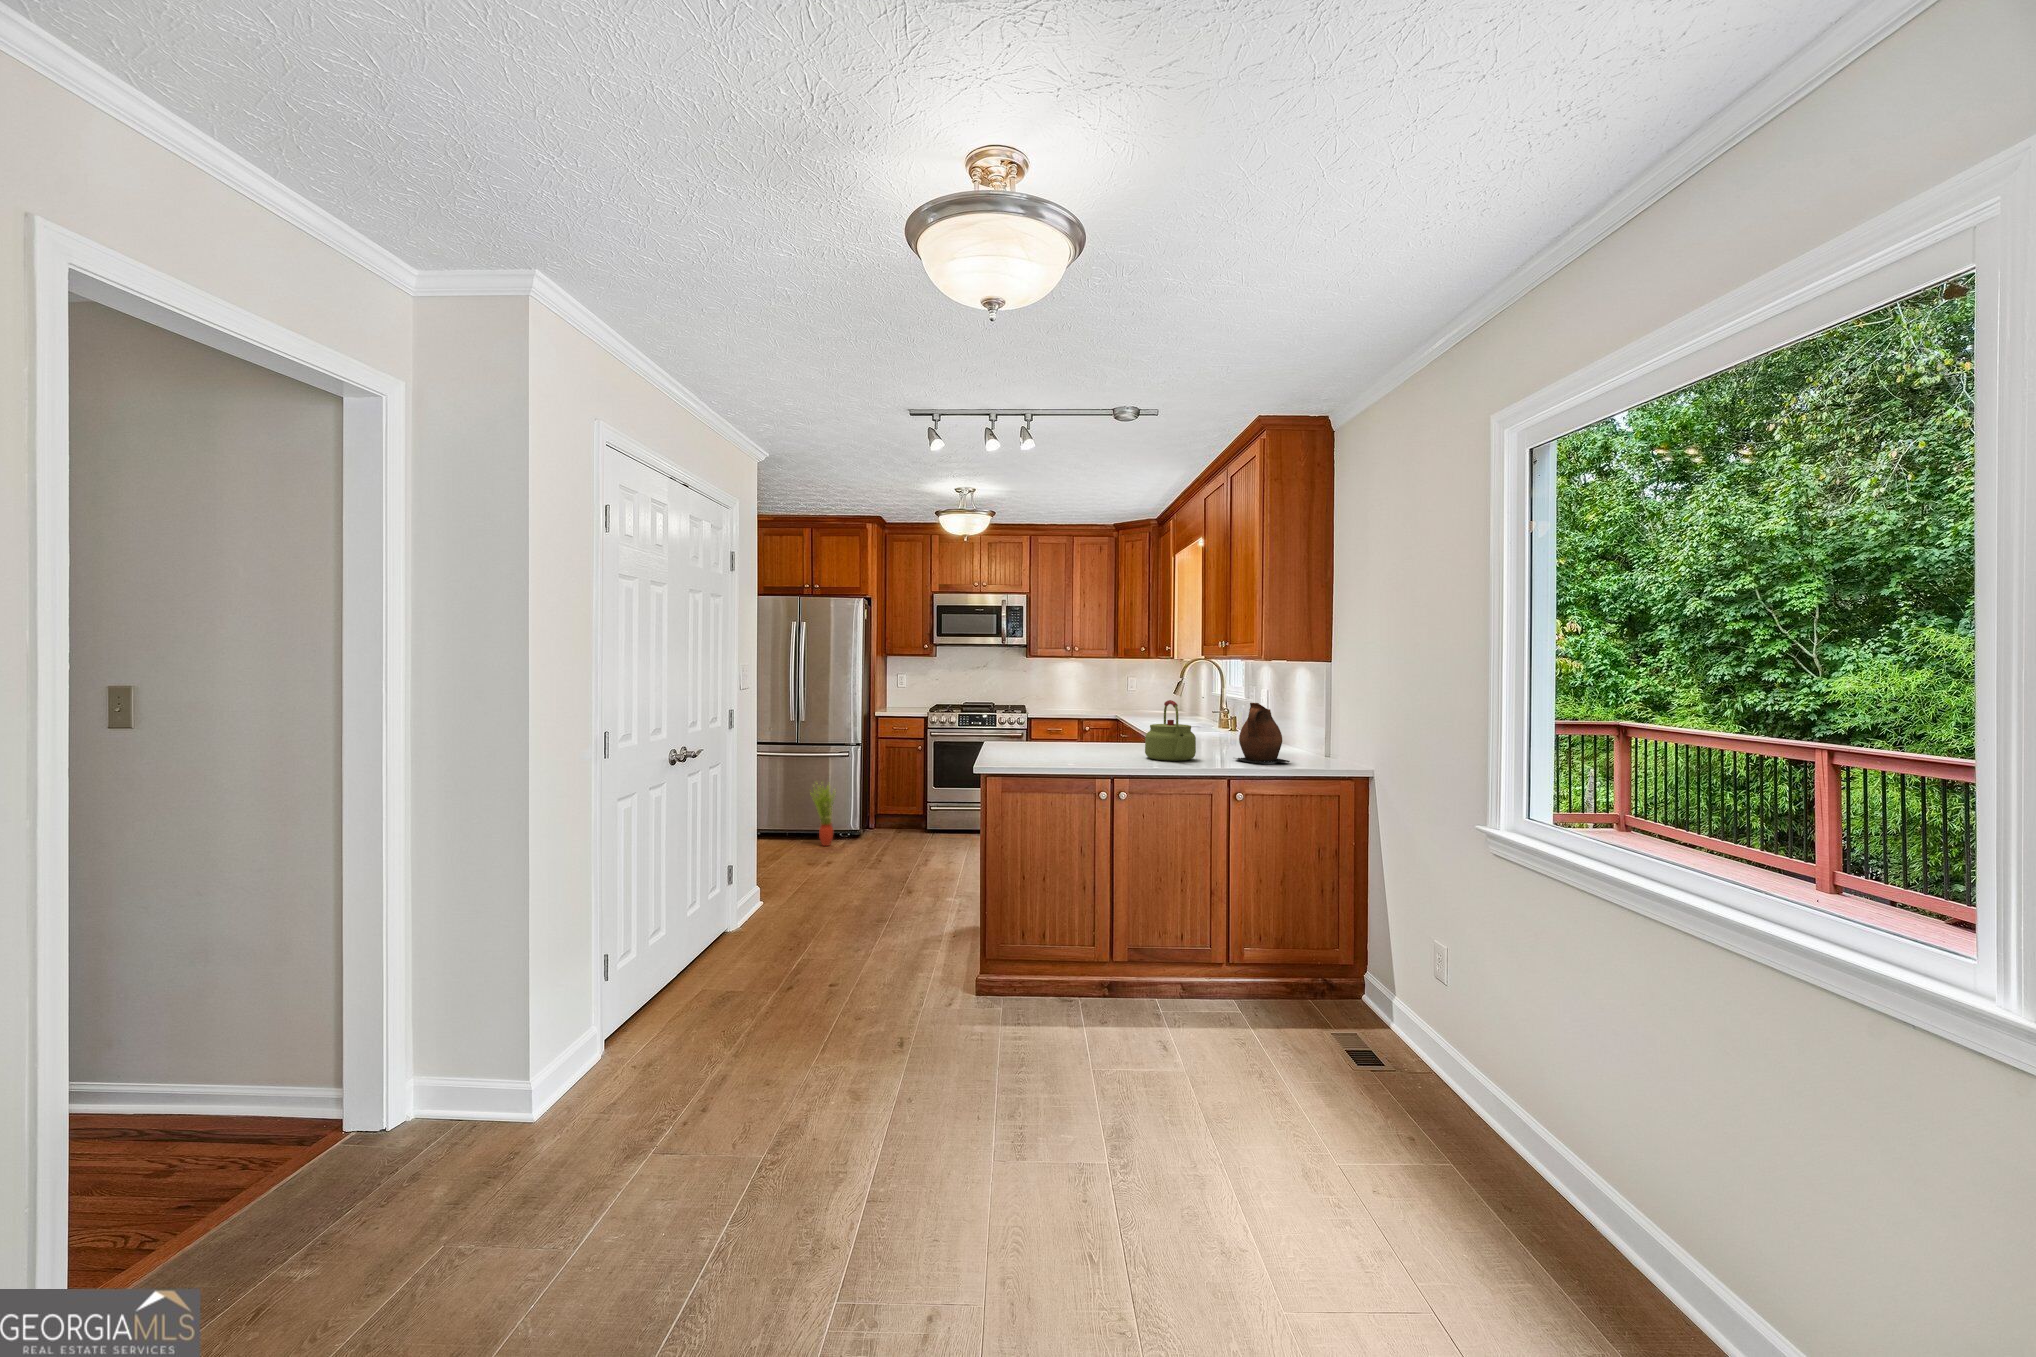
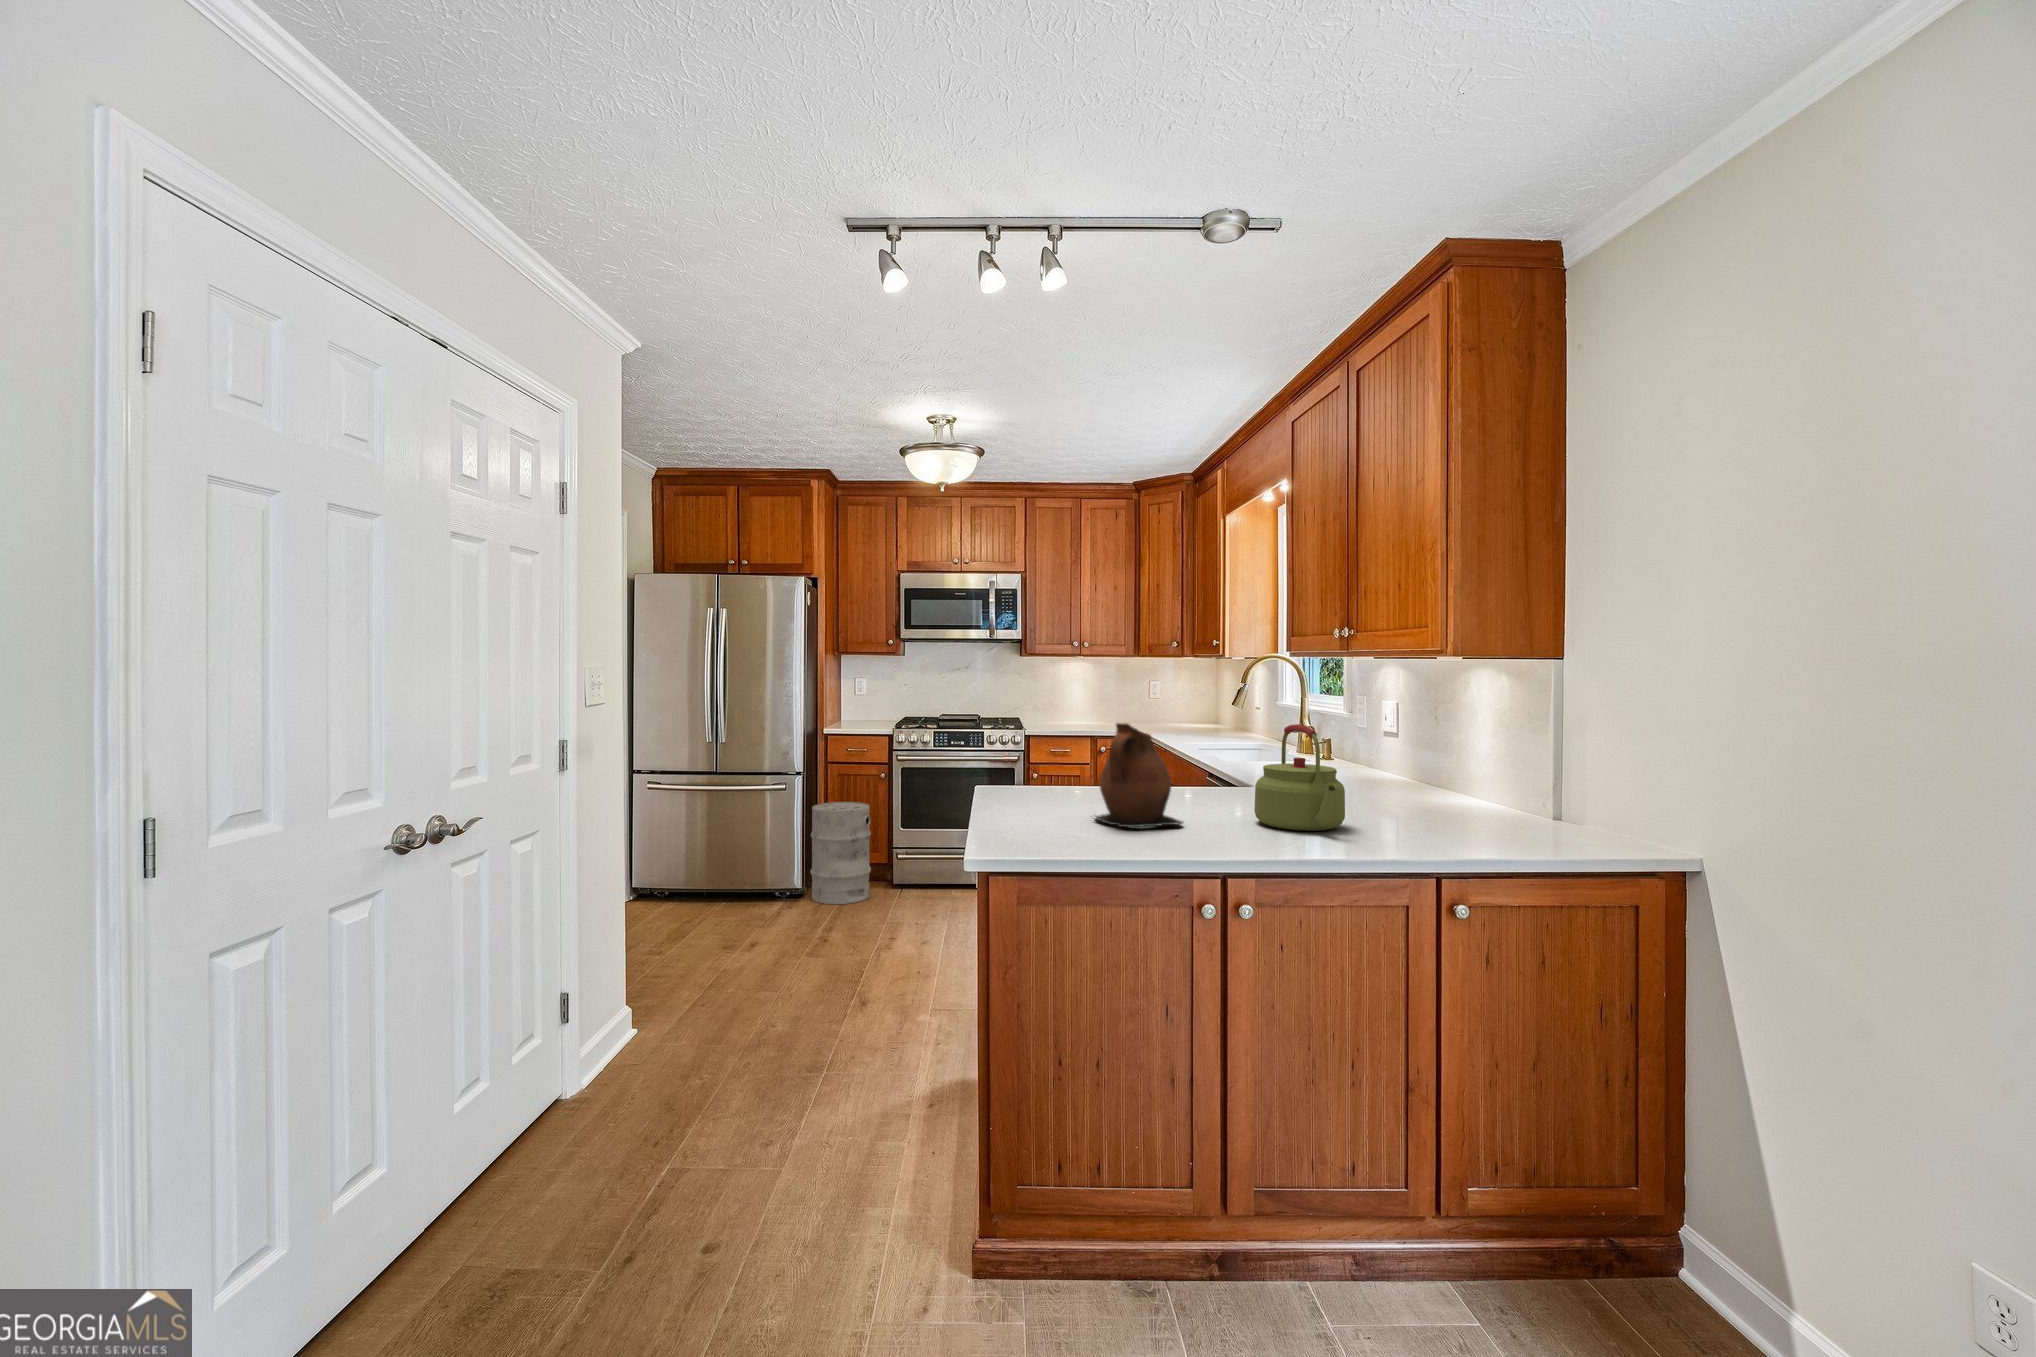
ceramic pitcher: present [1236,703,1290,763] -> present [1094,723,1183,827]
trash can: none [866,768,910,843] -> present [810,802,871,904]
potted plant: present [810,783,835,846] -> none [731,823,770,911]

